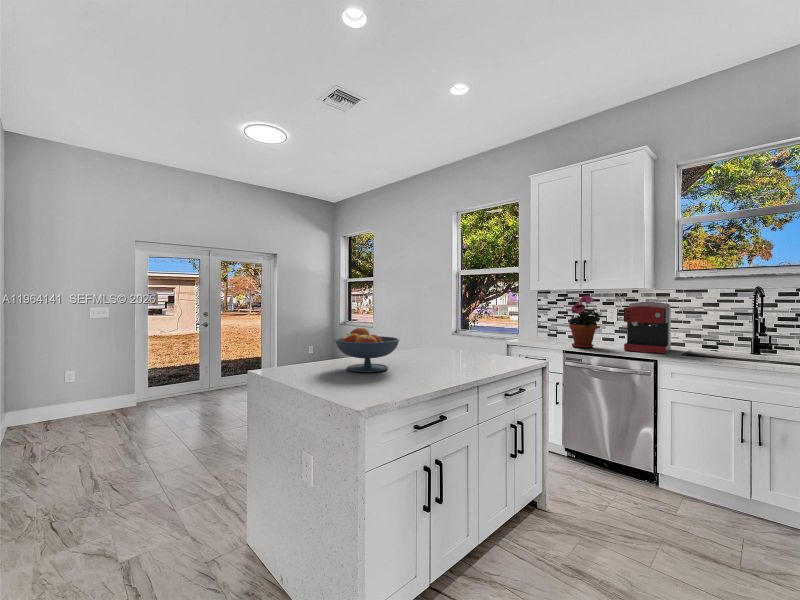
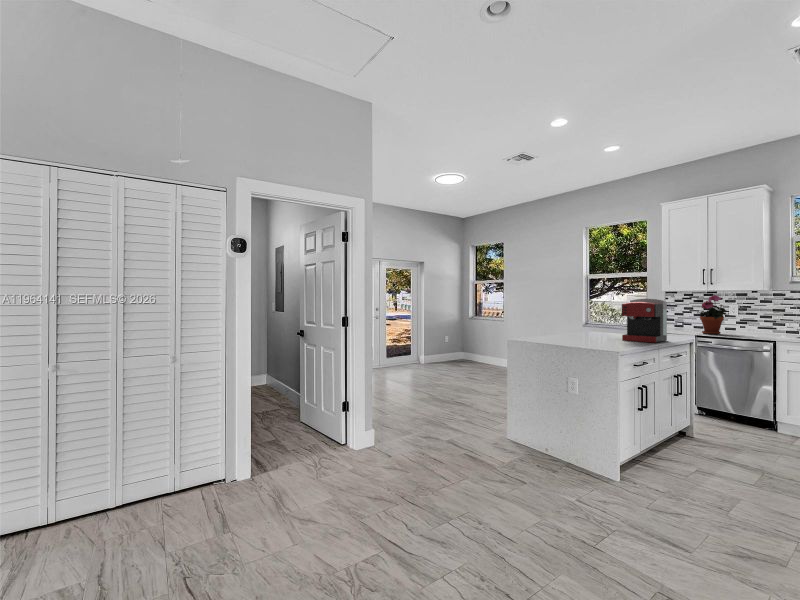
coffee maker: present [624,302,671,354] -> present [622,299,667,343]
fruit bowl: present [335,328,399,372] -> none [562,316,604,341]

